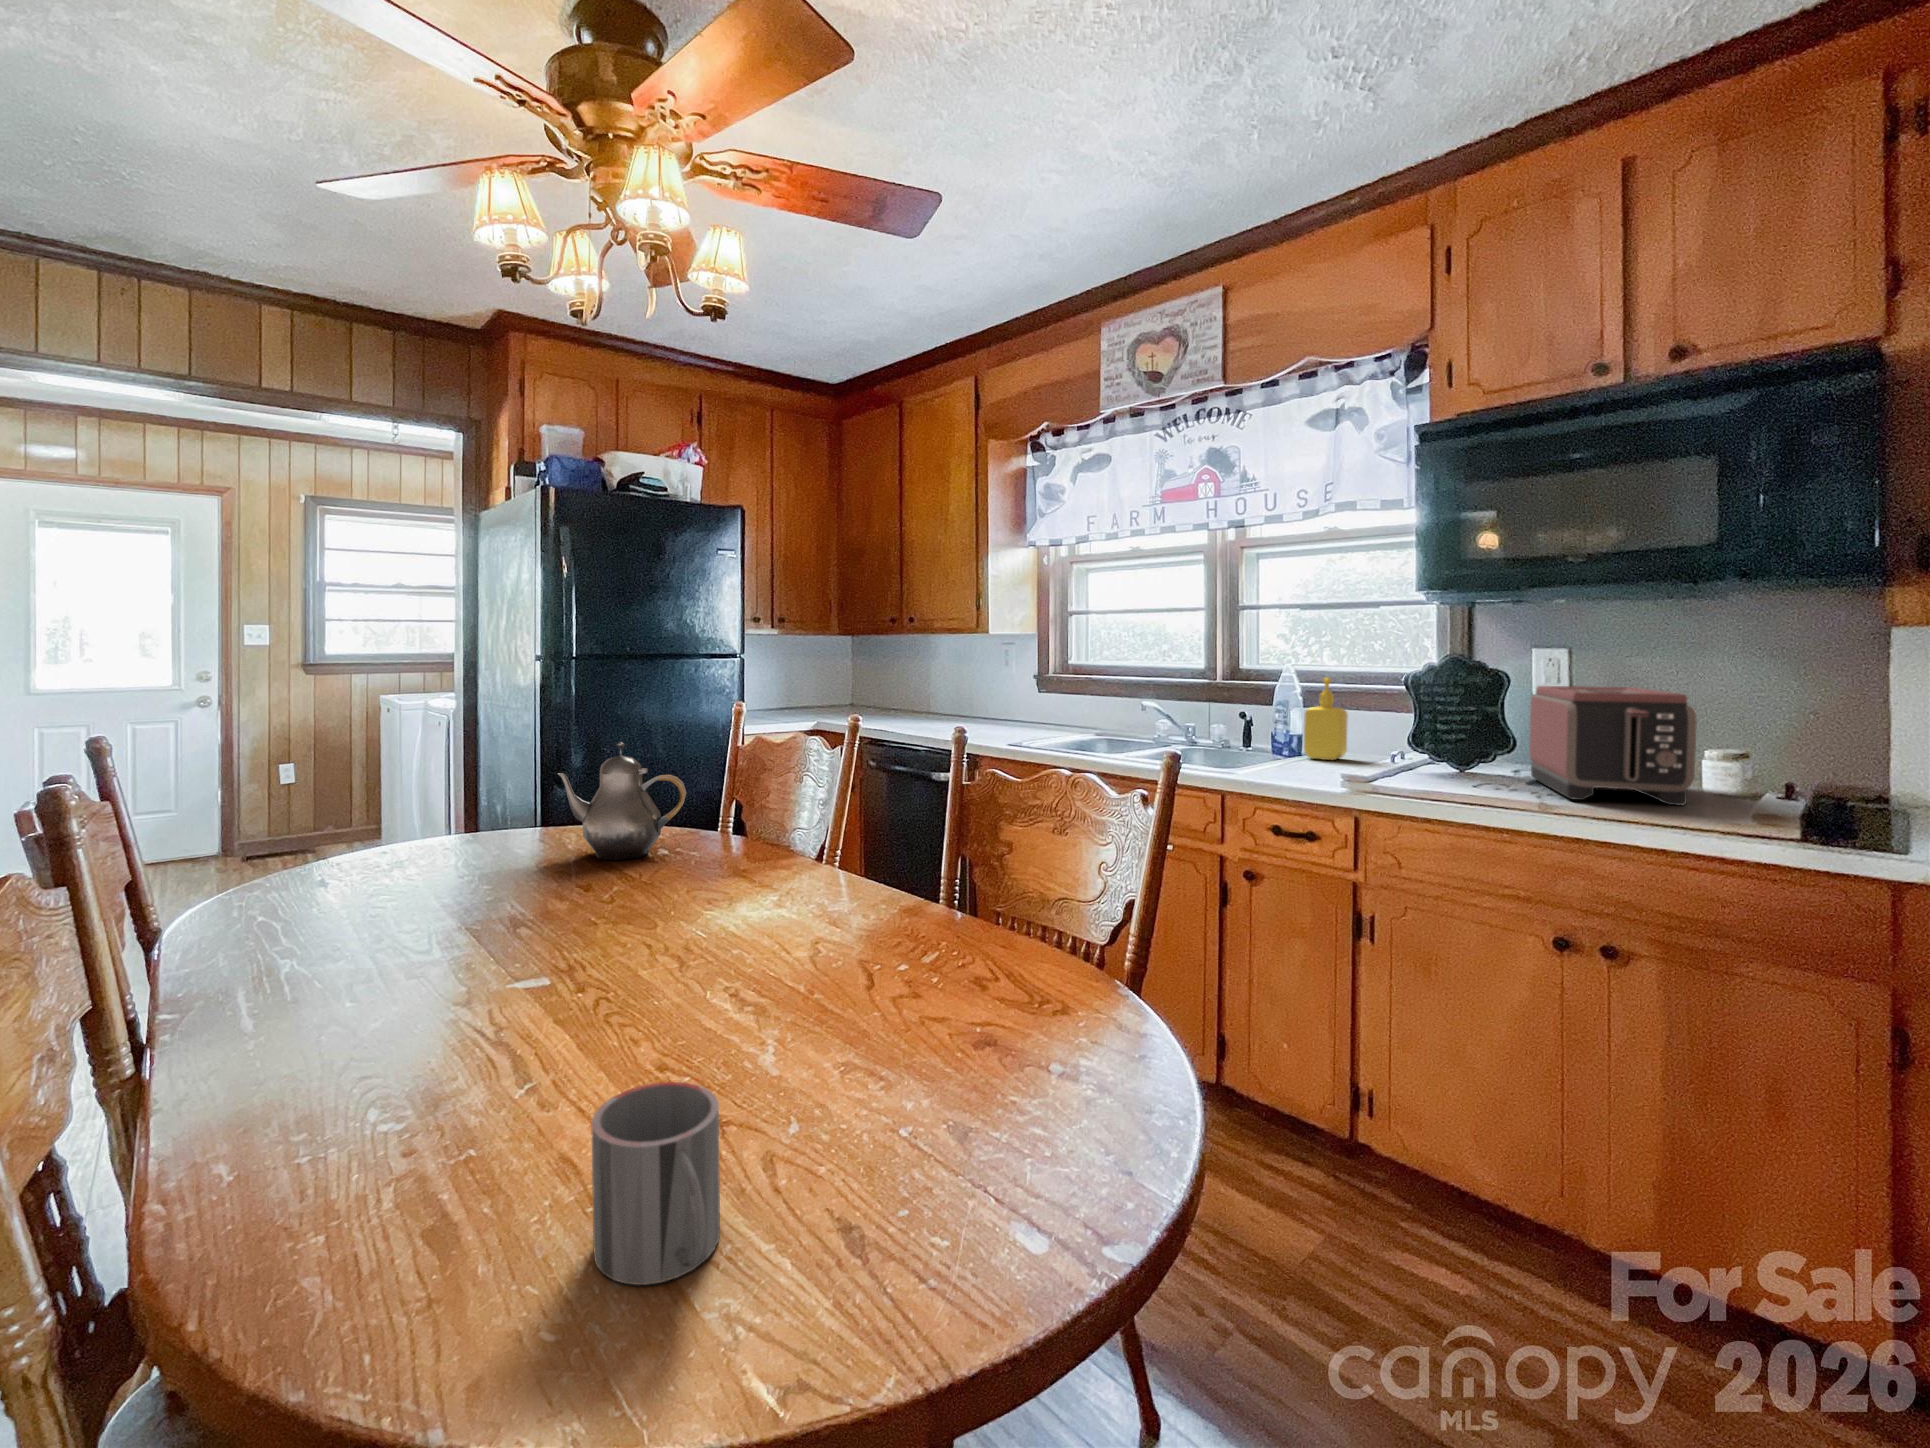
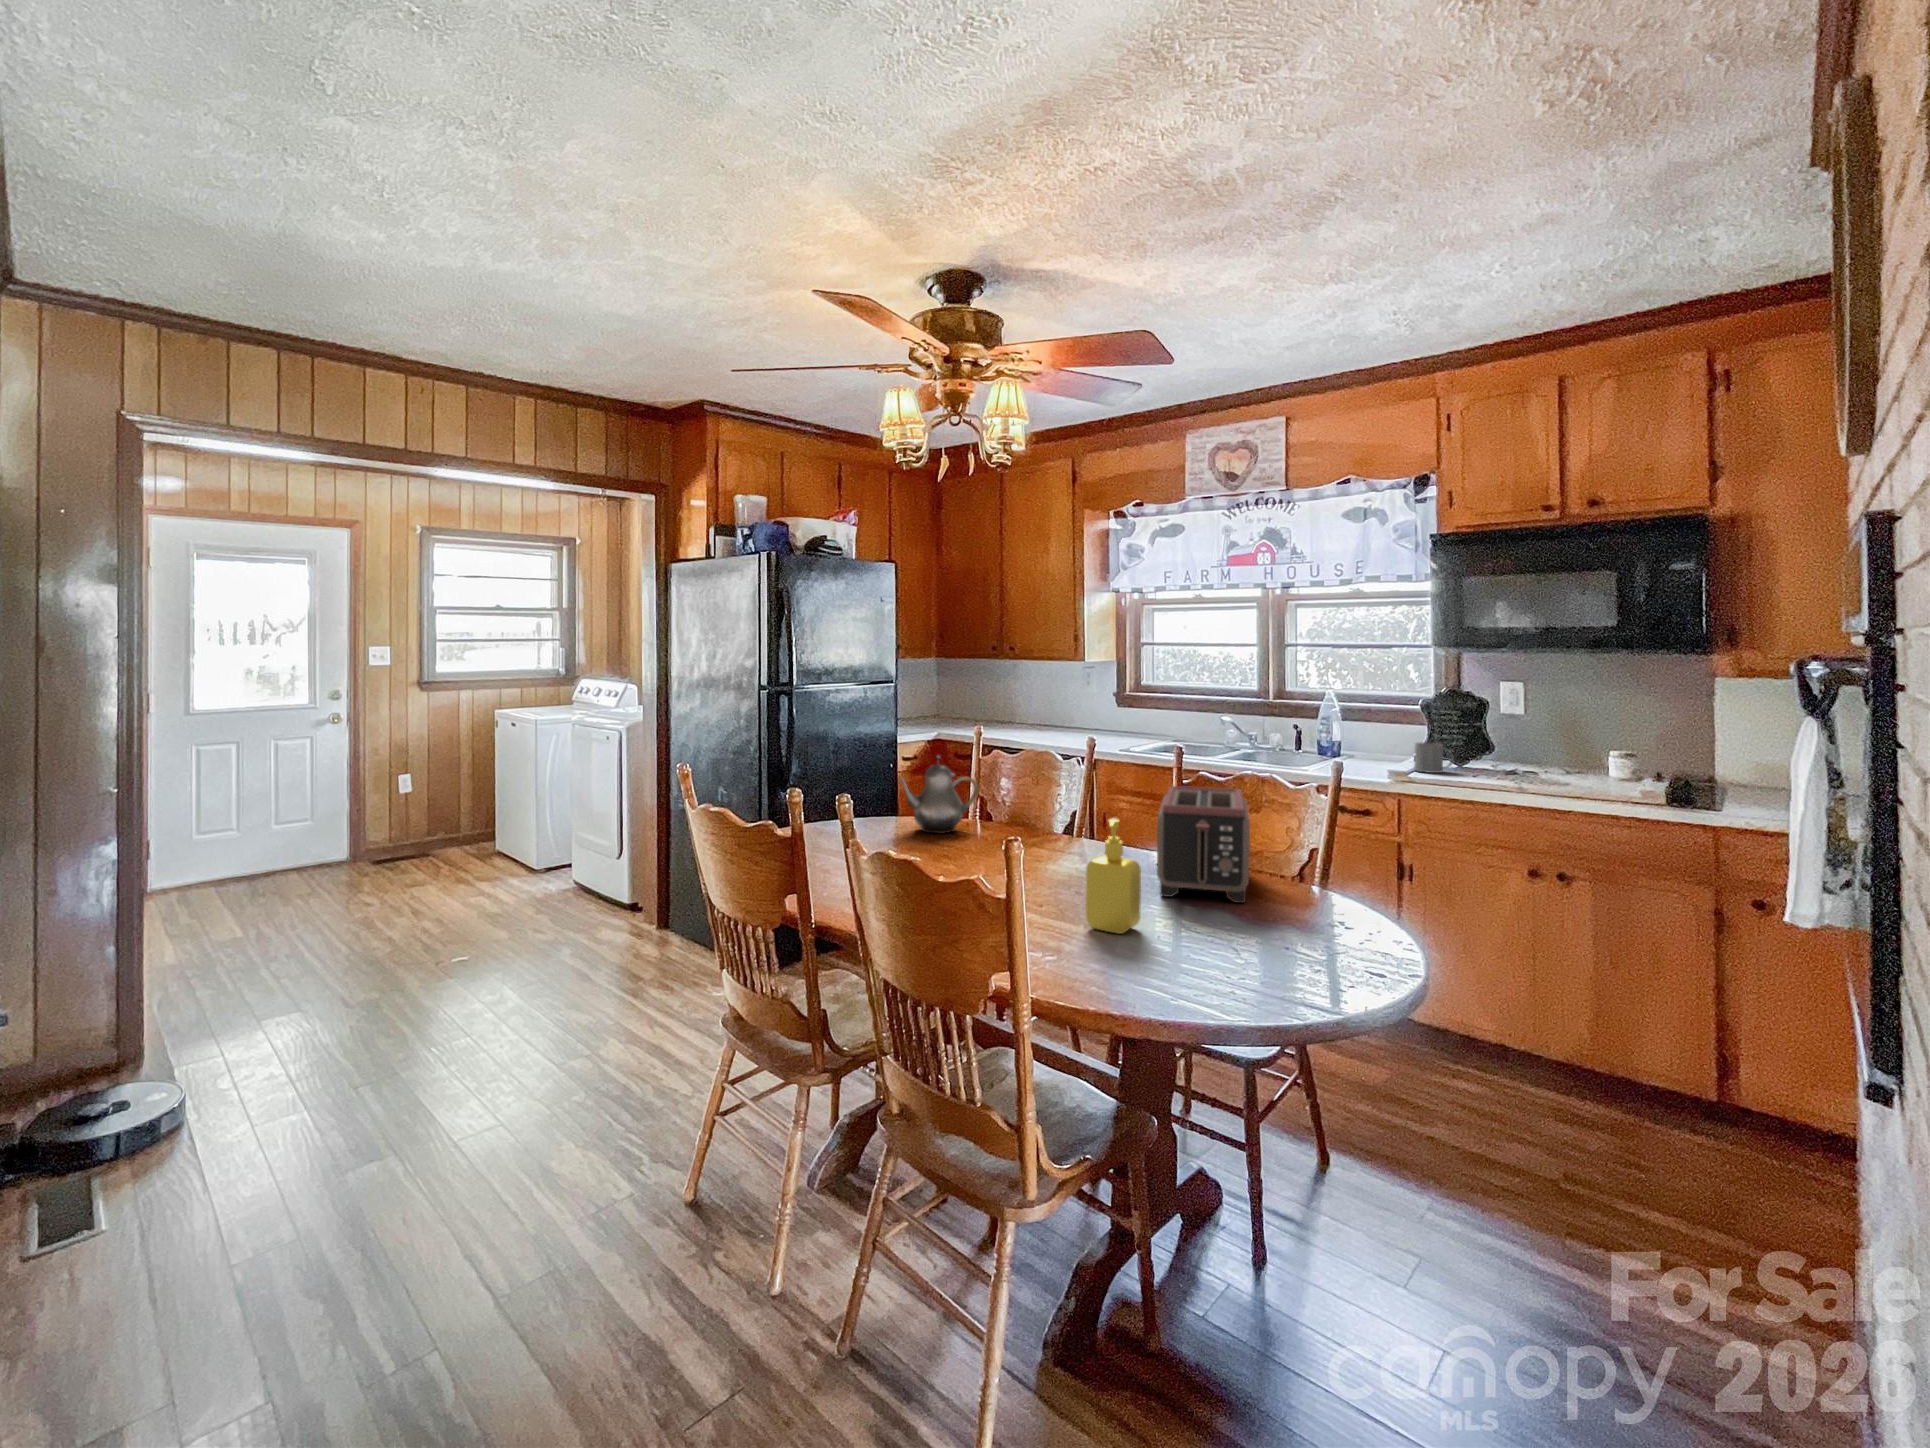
soap dispenser: present [1304,677,1348,760] -> present [1086,819,1141,934]
toaster: present [1529,686,1697,806] -> present [1157,786,1250,903]
mug: present [591,1082,720,1285] -> present [1414,743,1453,773]

